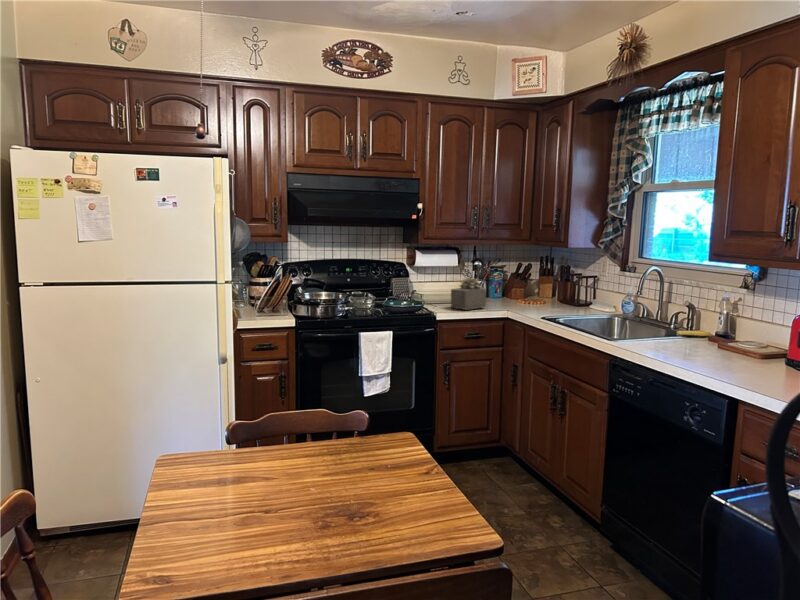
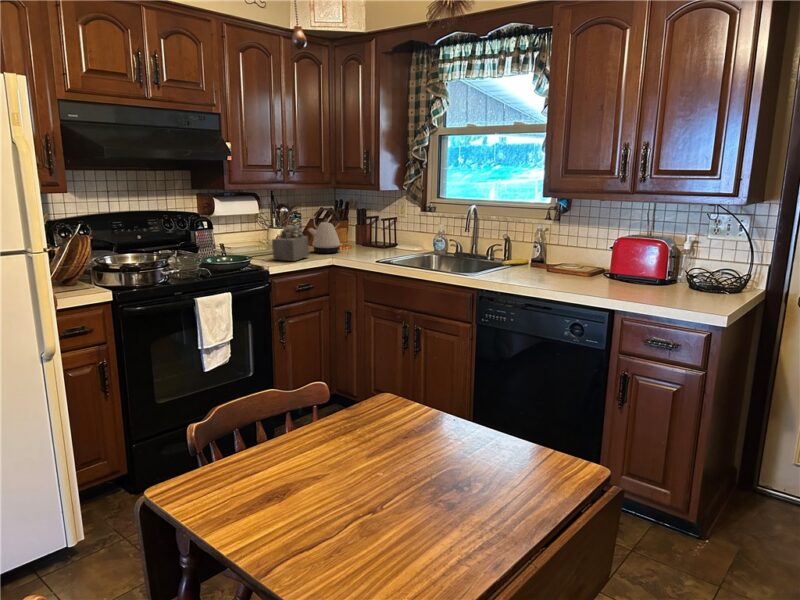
kettle: none [495,263,528,306] -> present [308,208,342,253]

